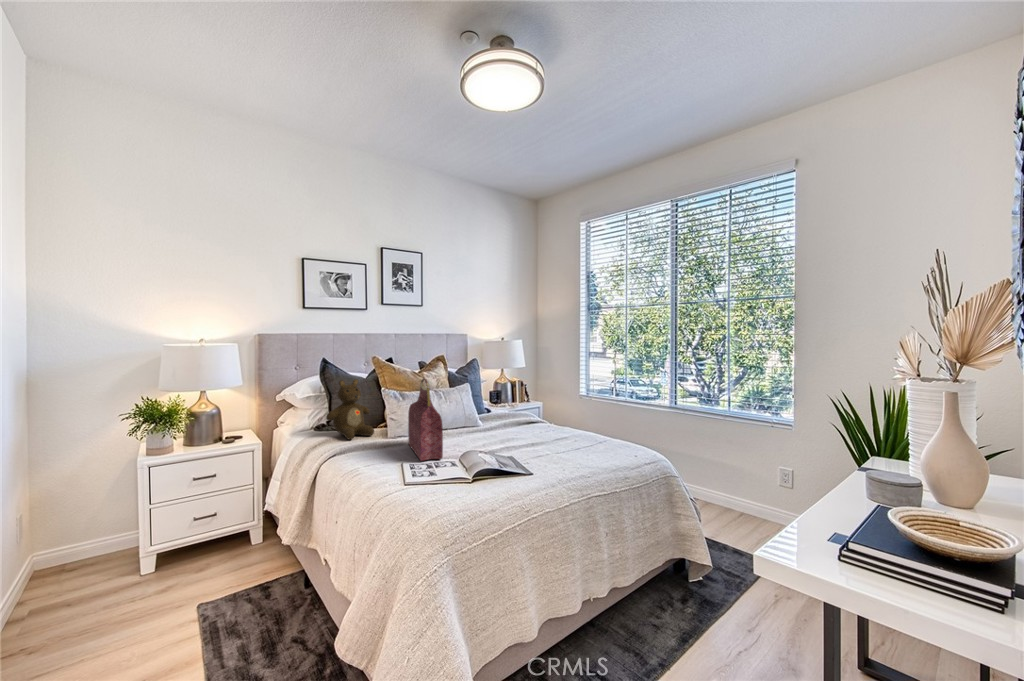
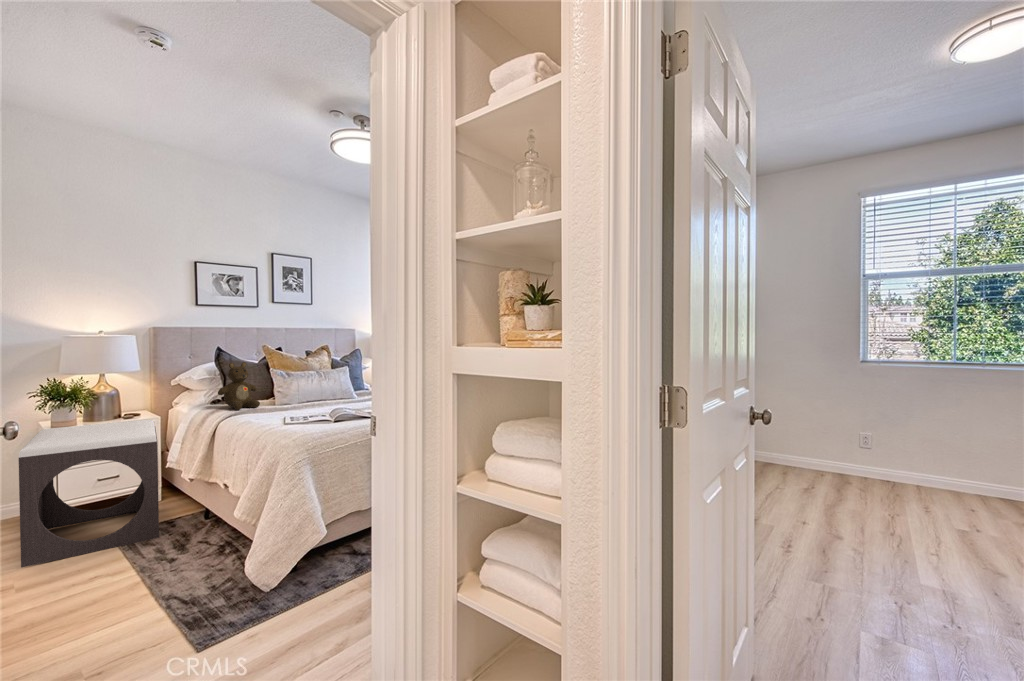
handbag: present [408,378,443,461] -> none [287,358,311,419]
footstool: none [95,448,259,647] -> present [19,420,159,567]

